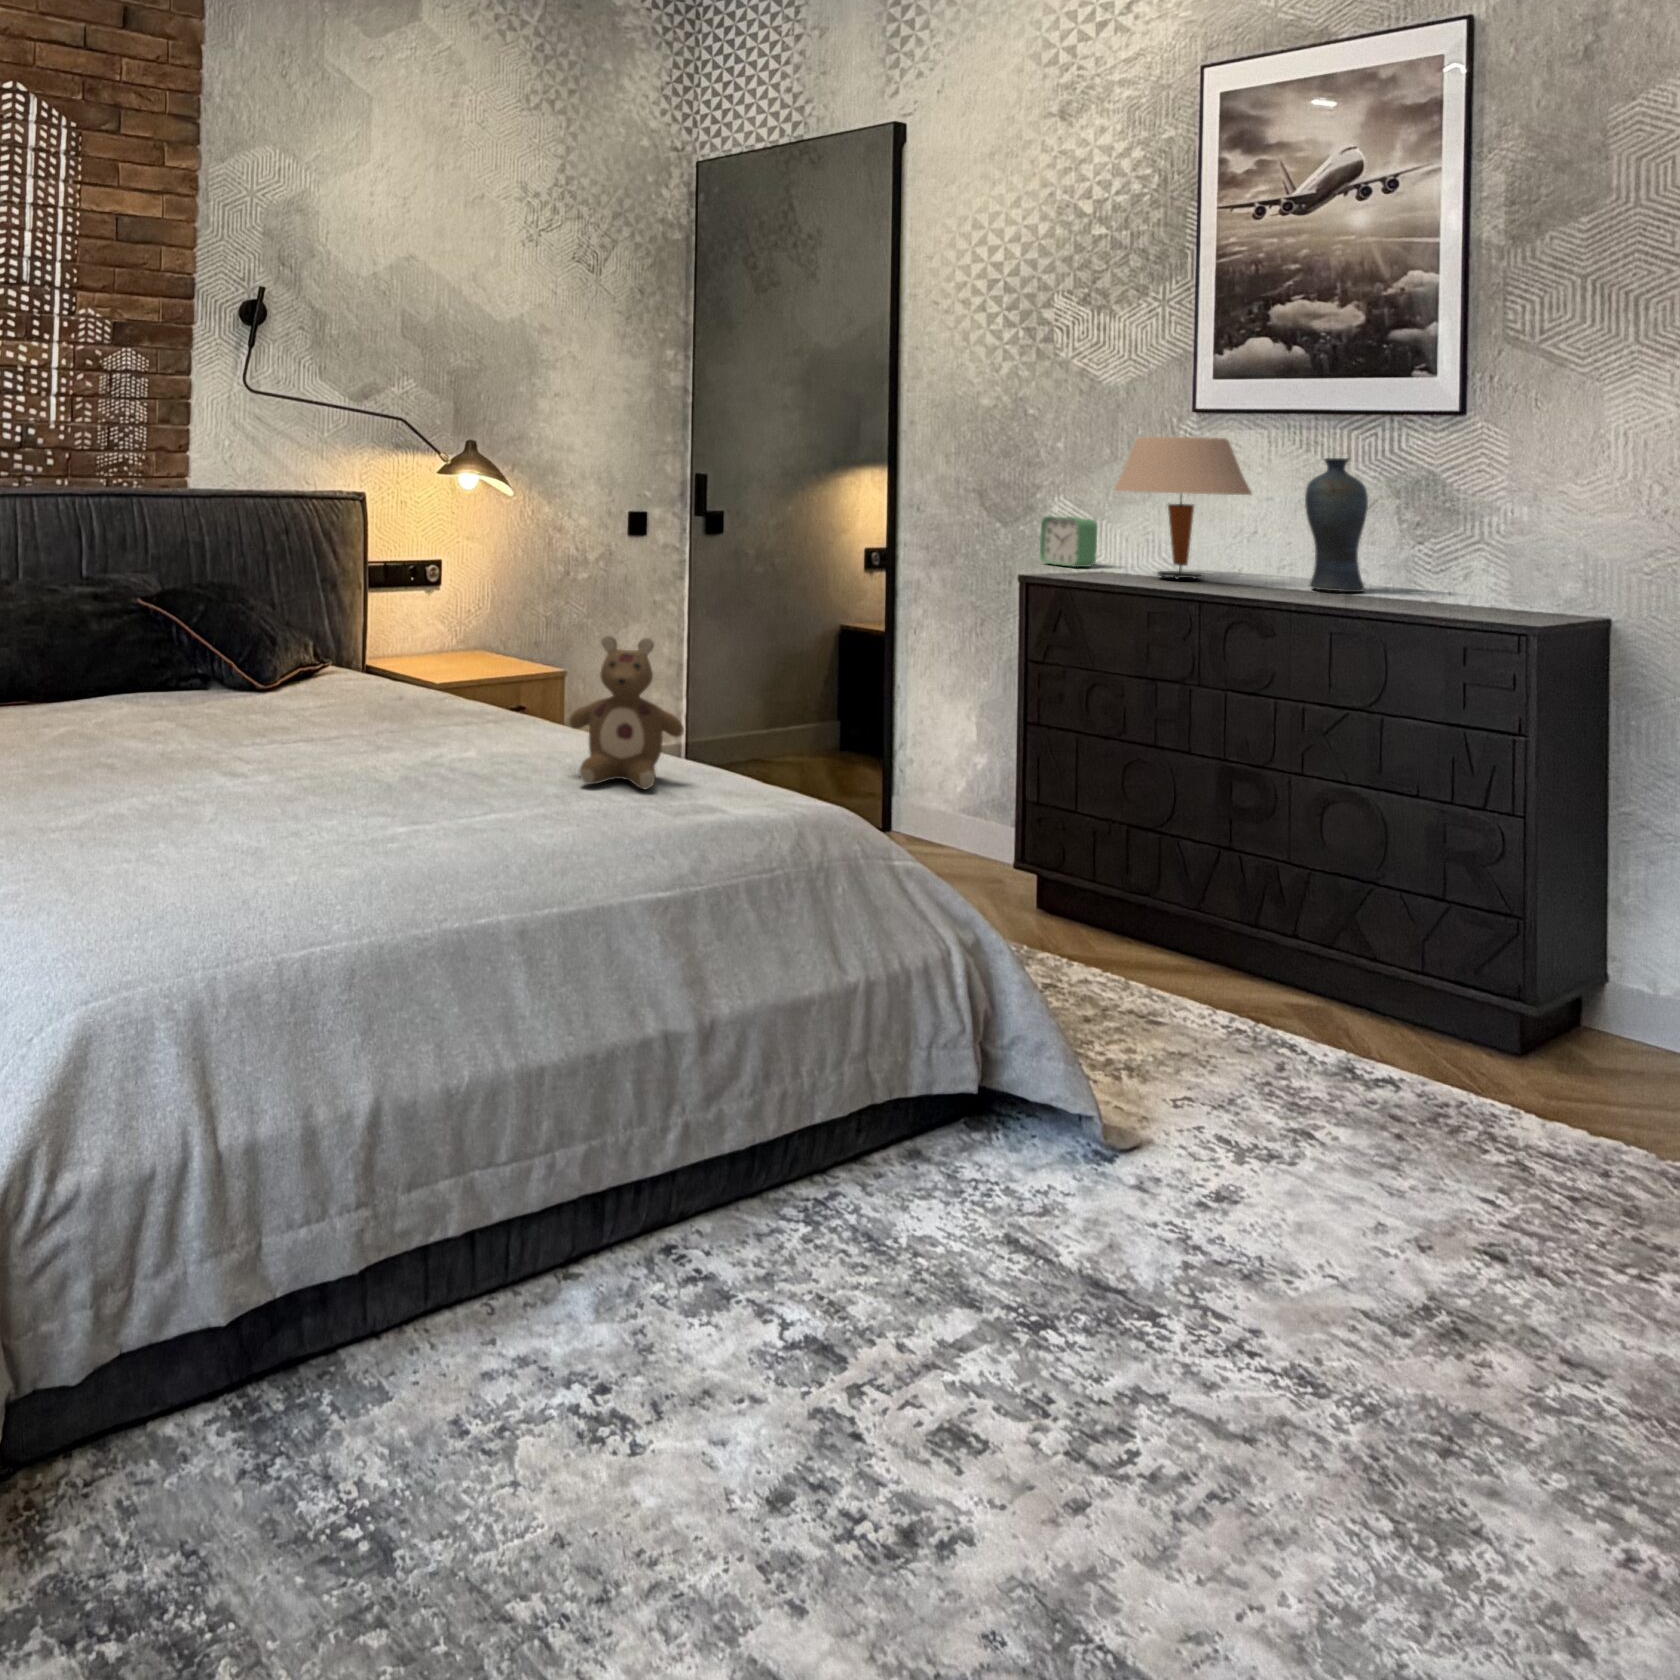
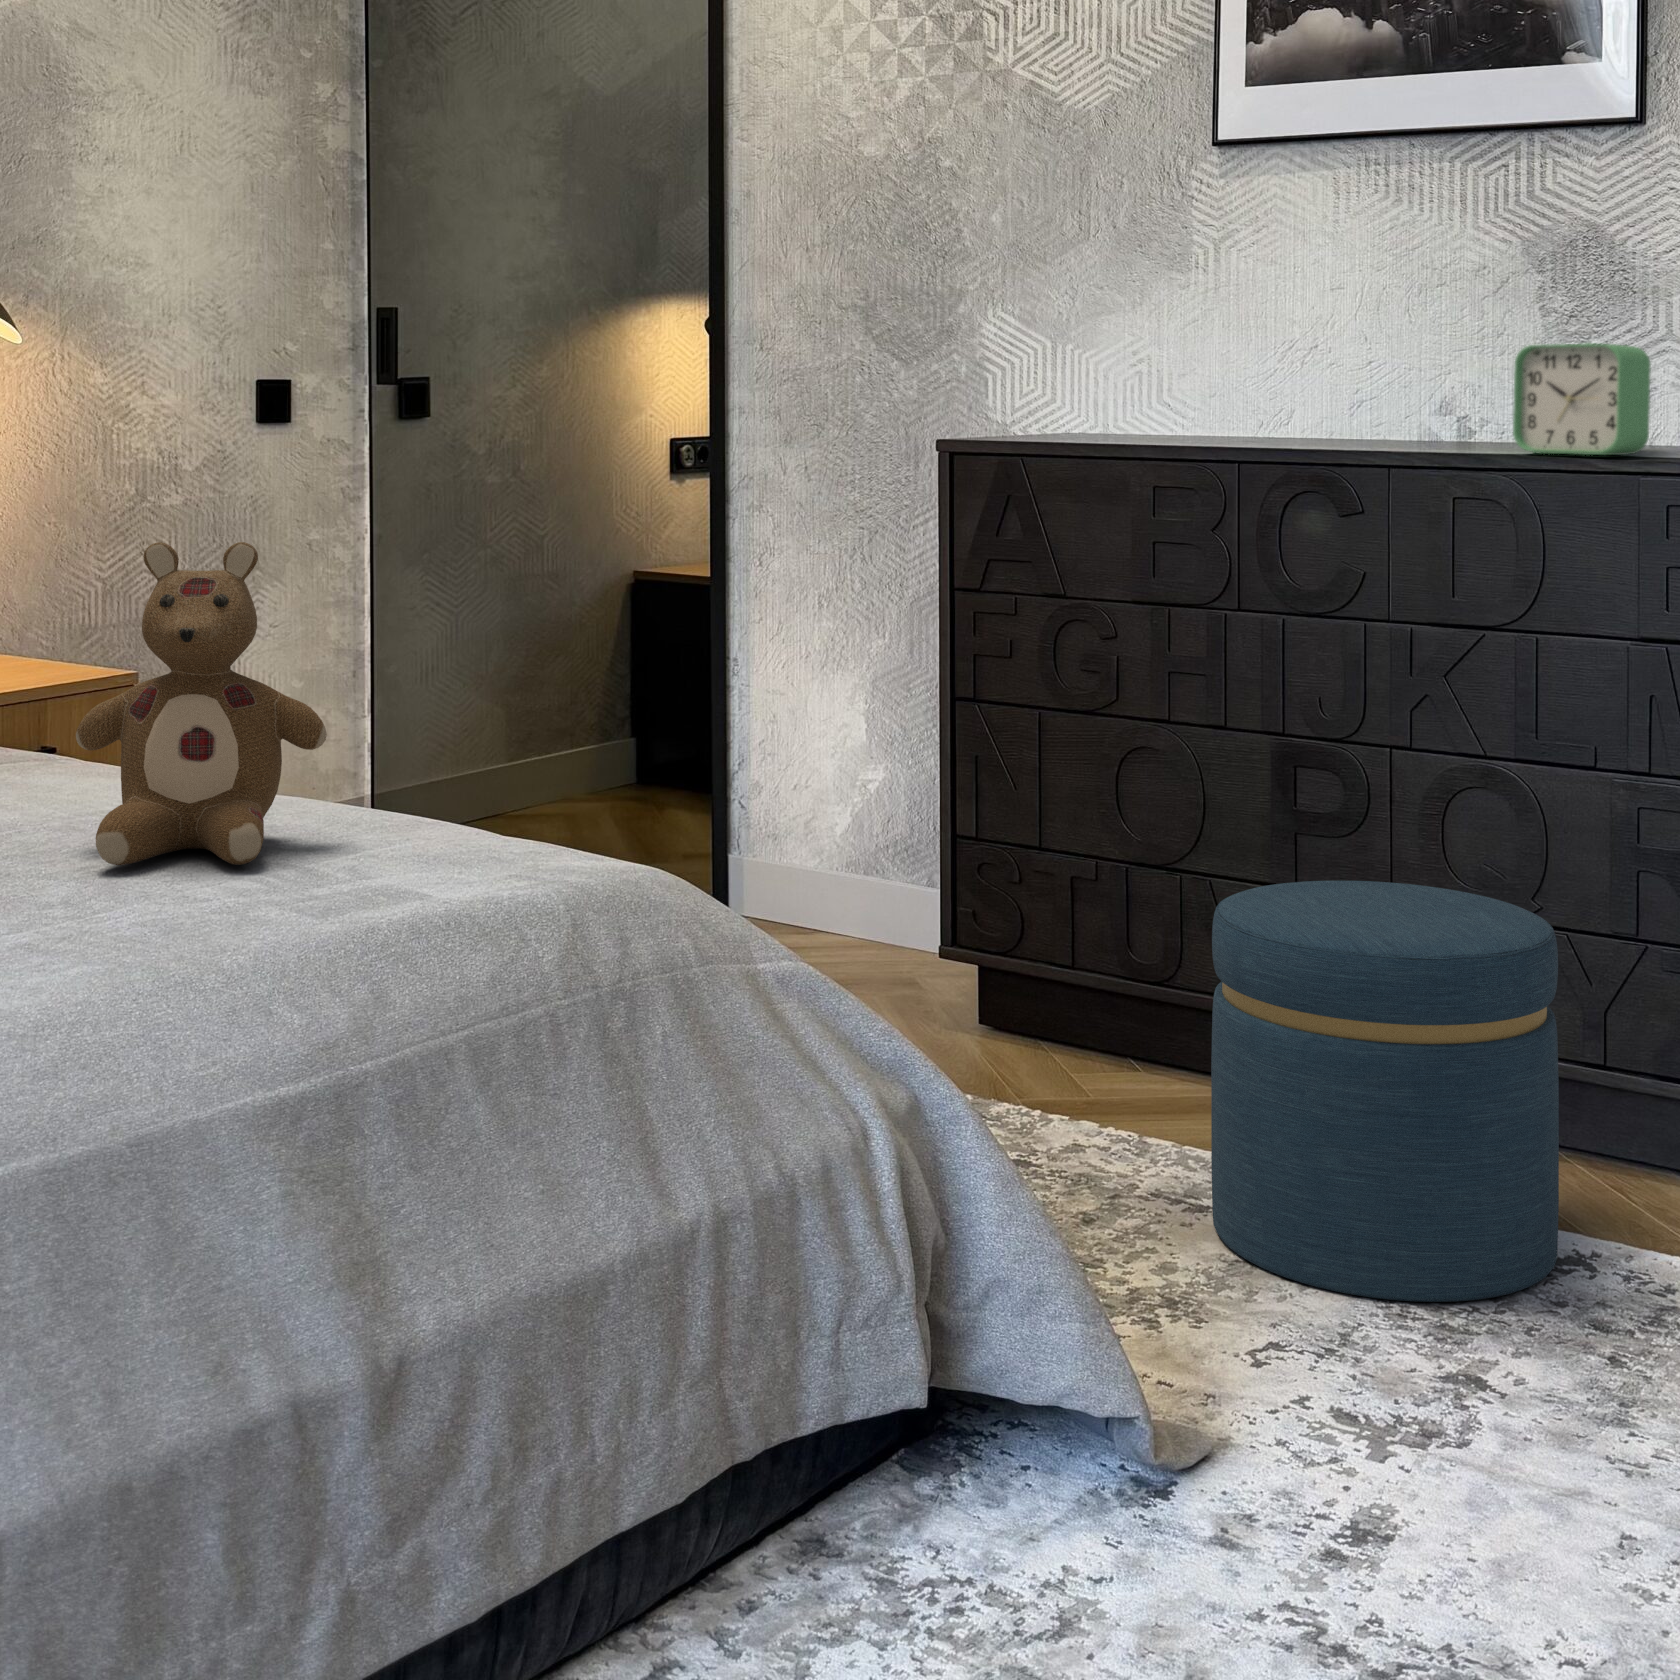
table lamp: present [1113,437,1252,579] -> none [1090,180,1310,432]
vase: present [1305,458,1368,592] -> none [1394,205,1490,433]
alarm clock: present [1040,516,1097,567] -> present [1513,343,1651,455]
ottoman: none [1164,849,1378,1096] -> present [1211,881,1559,1302]

